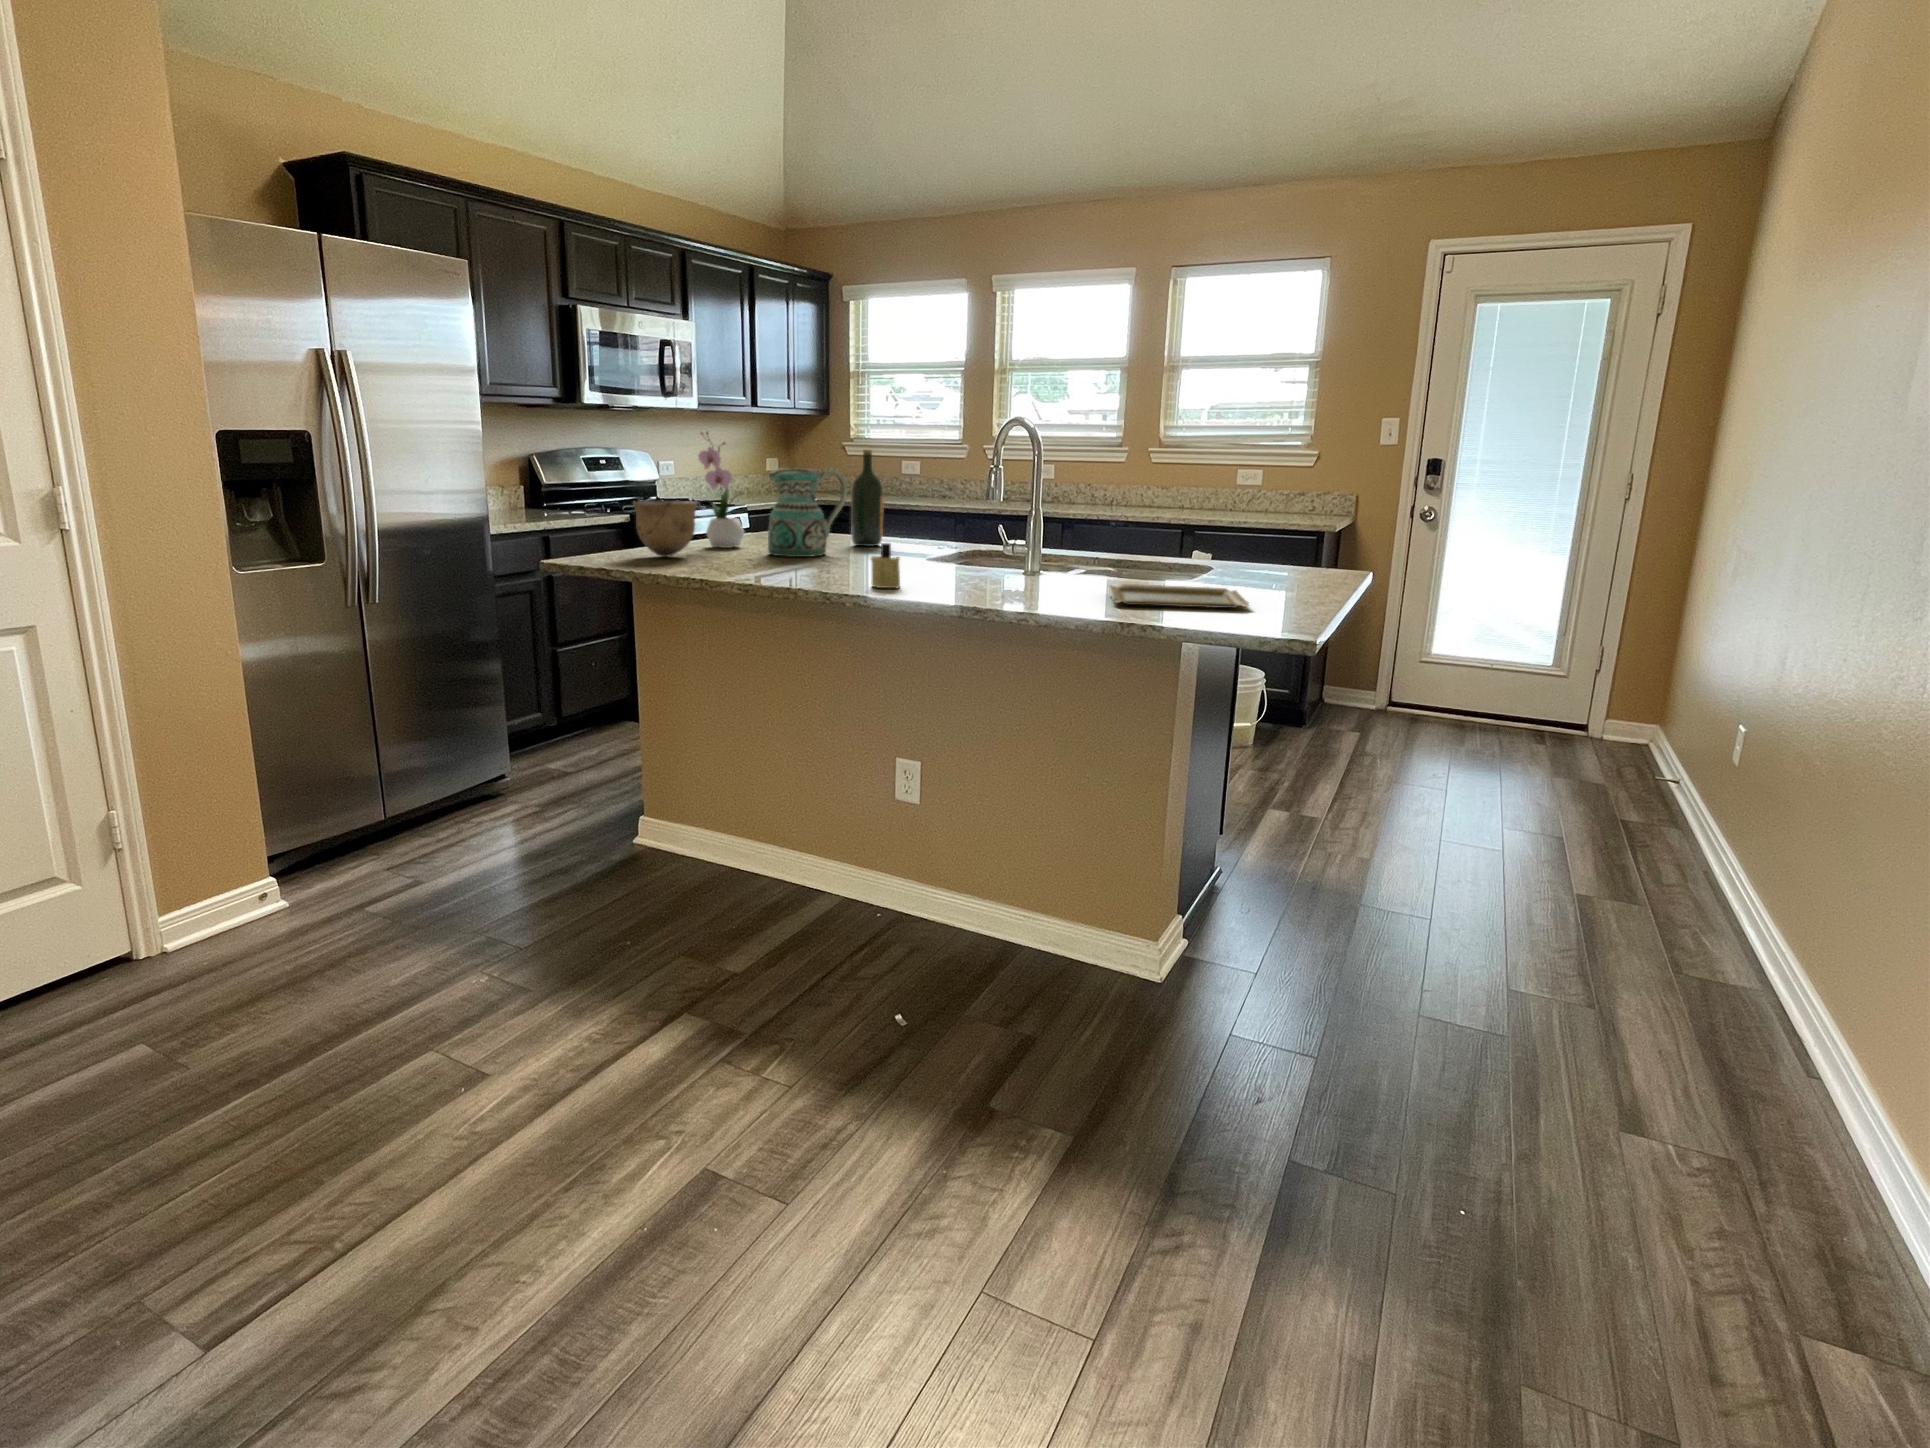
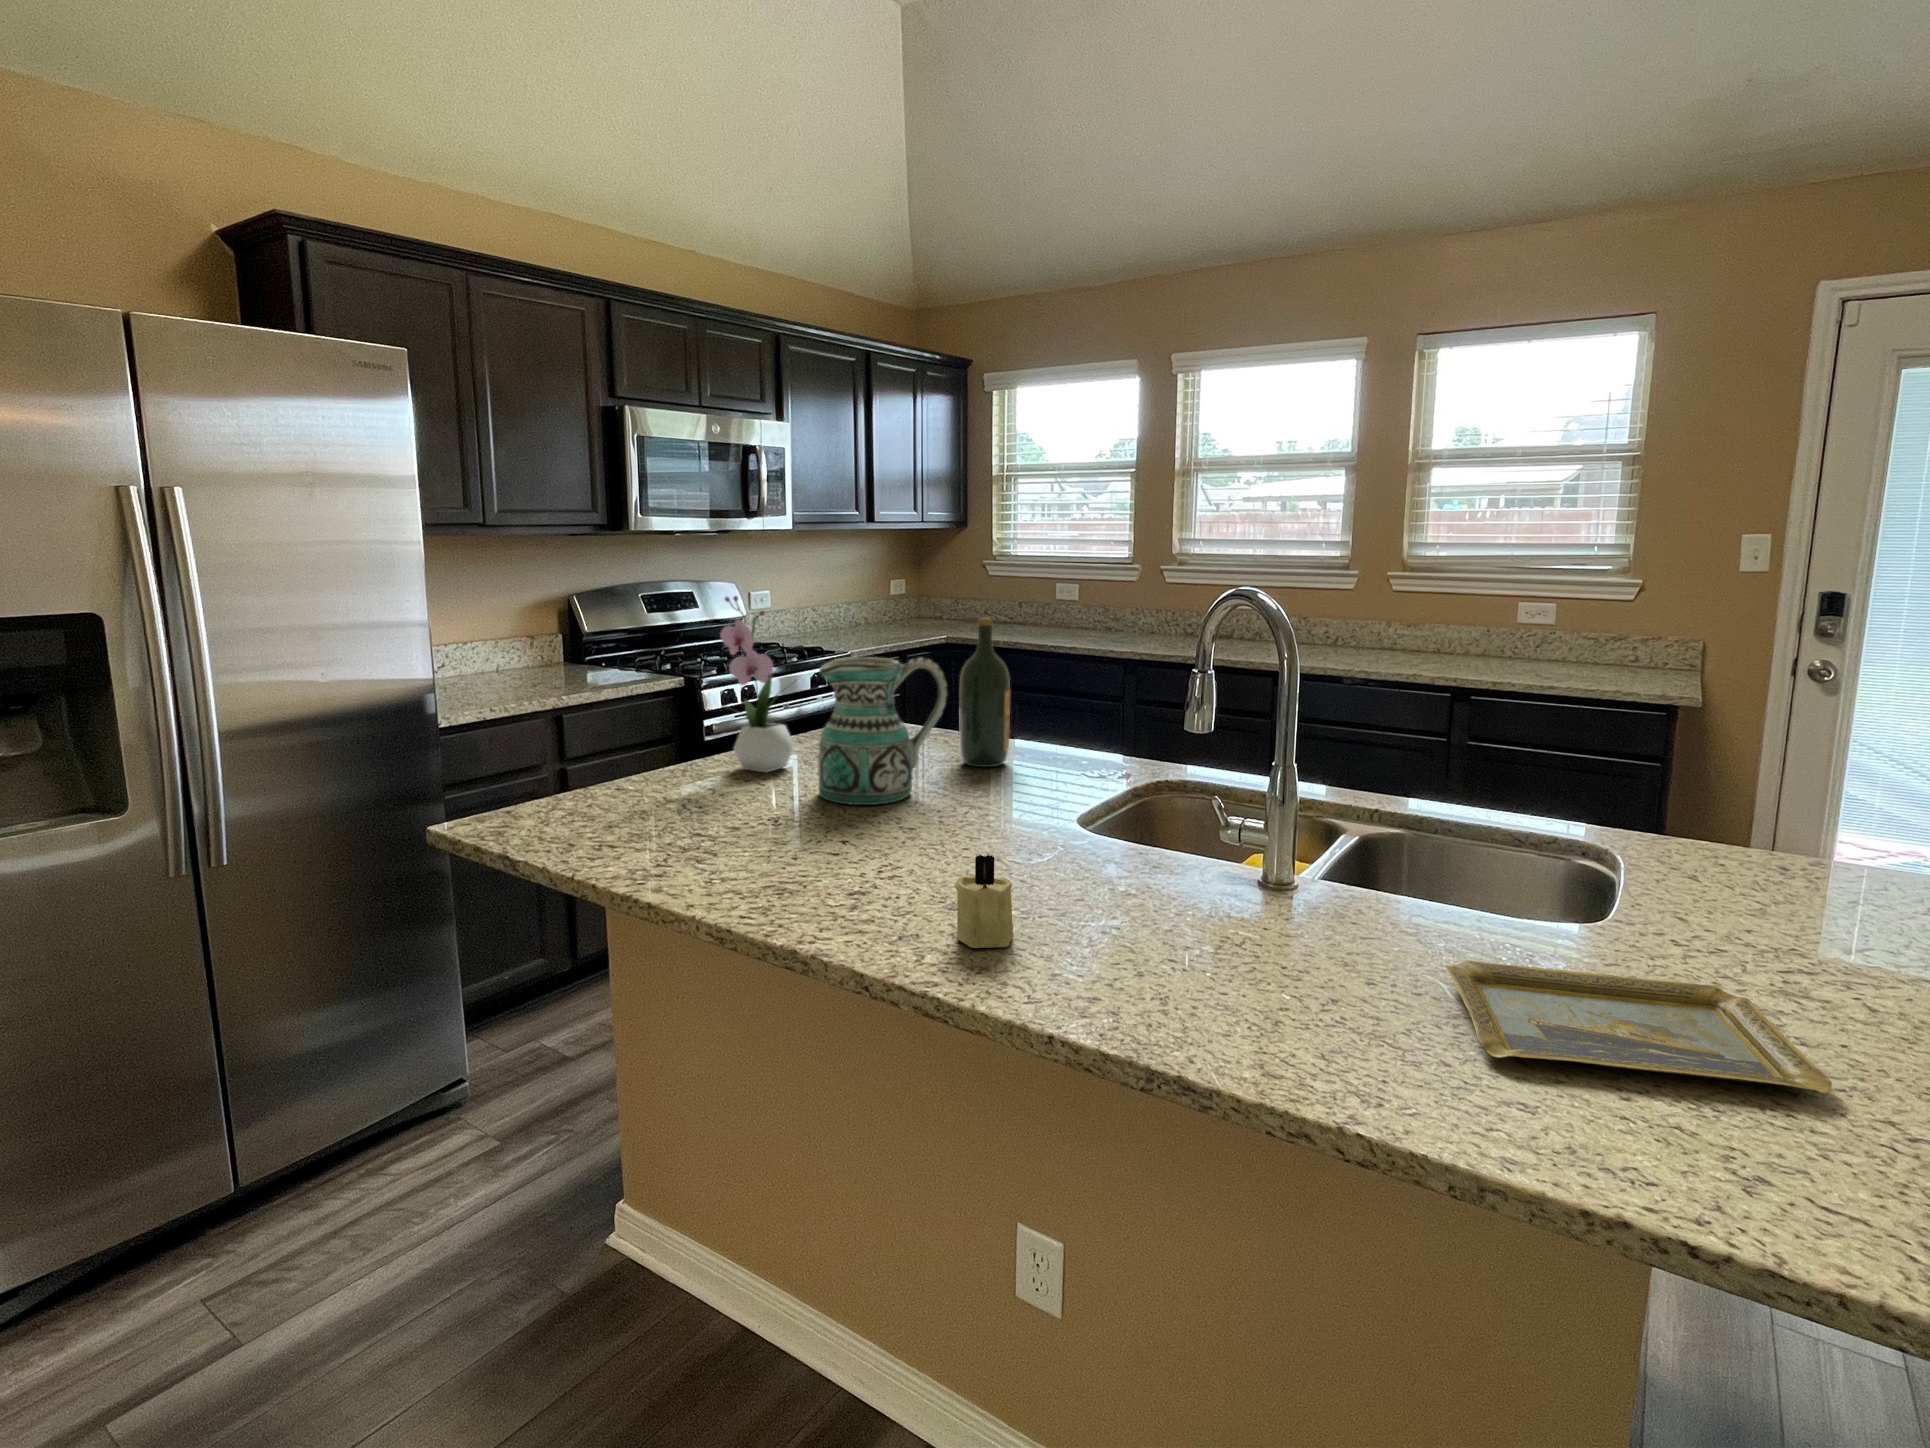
bowl: present [633,501,698,557] -> none [596,711,703,806]

